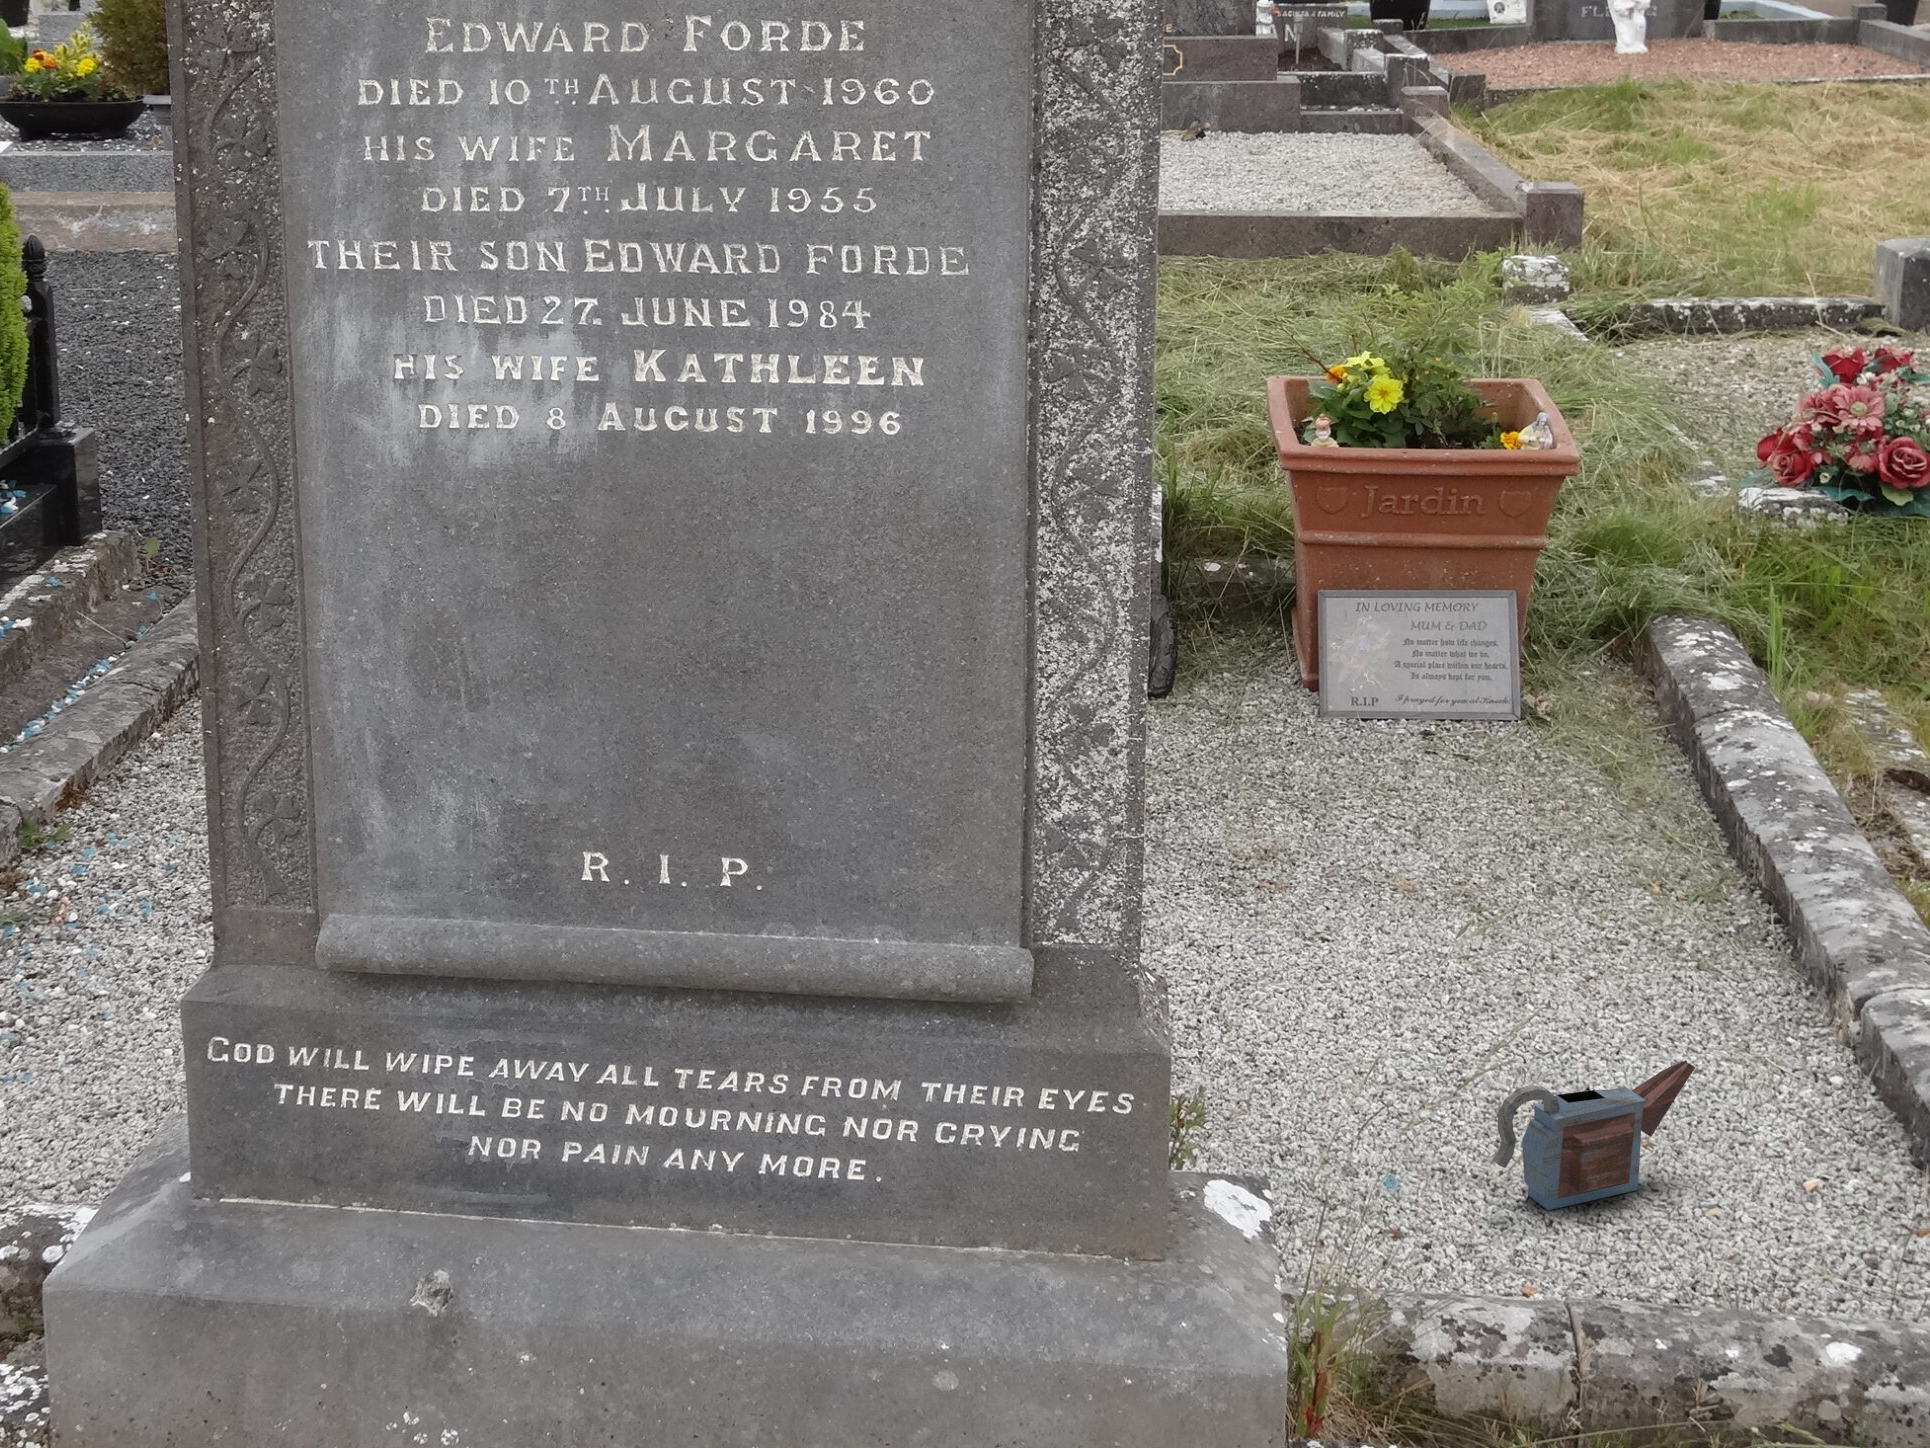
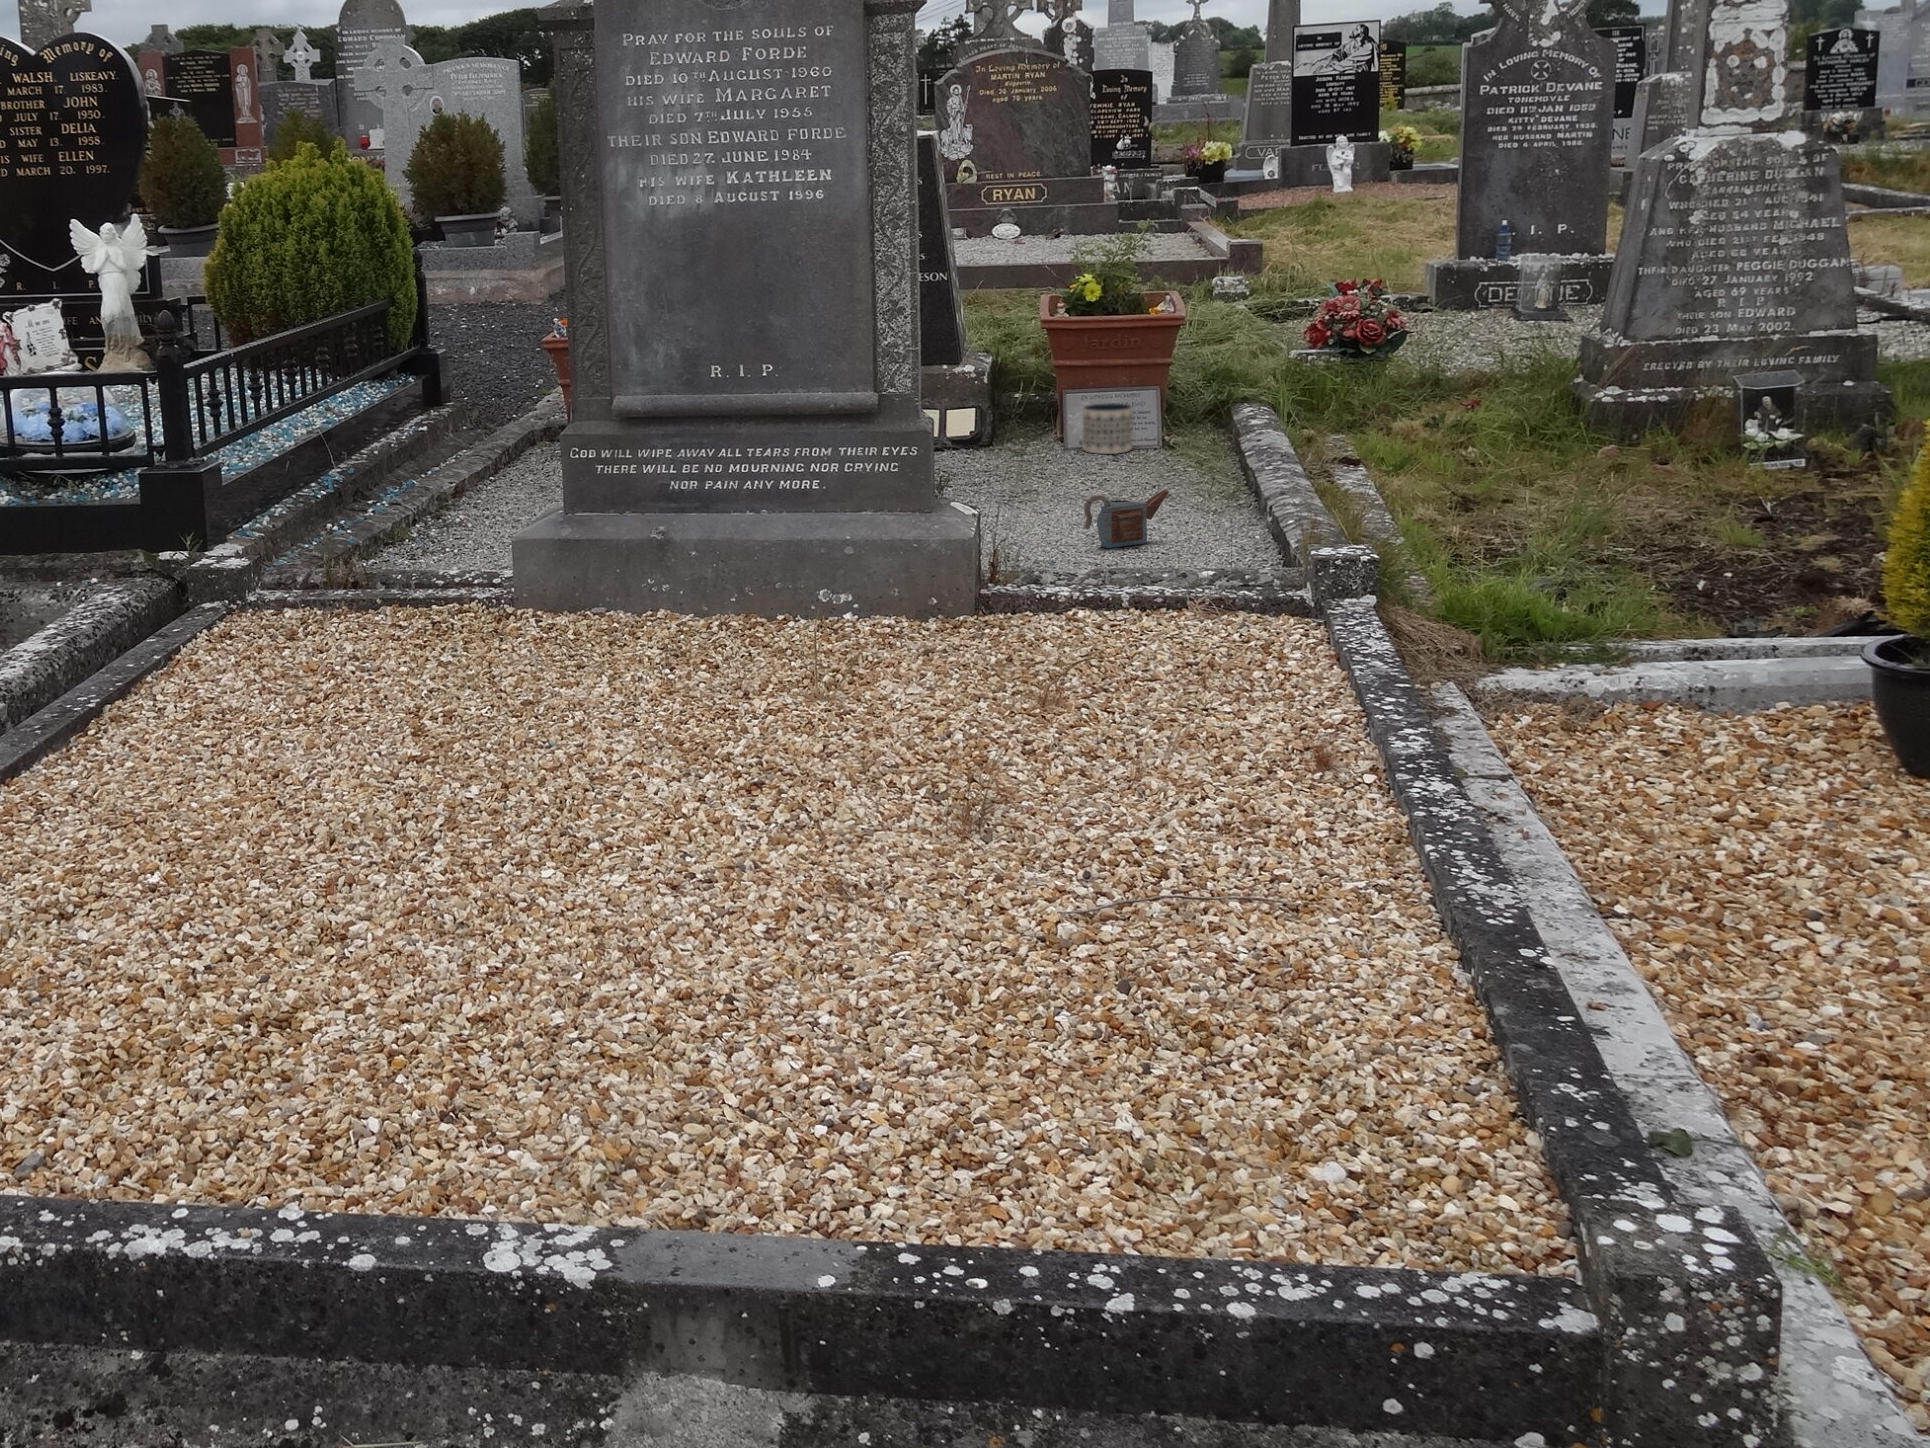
planter: none [1380,642,1488,758] -> present [1083,403,1133,454]

